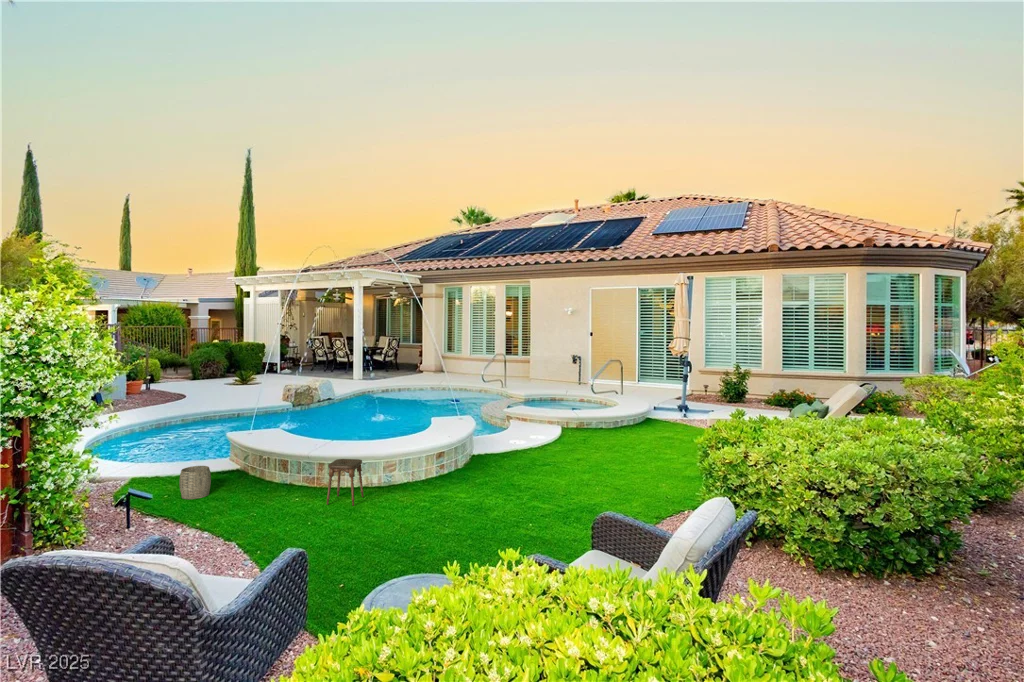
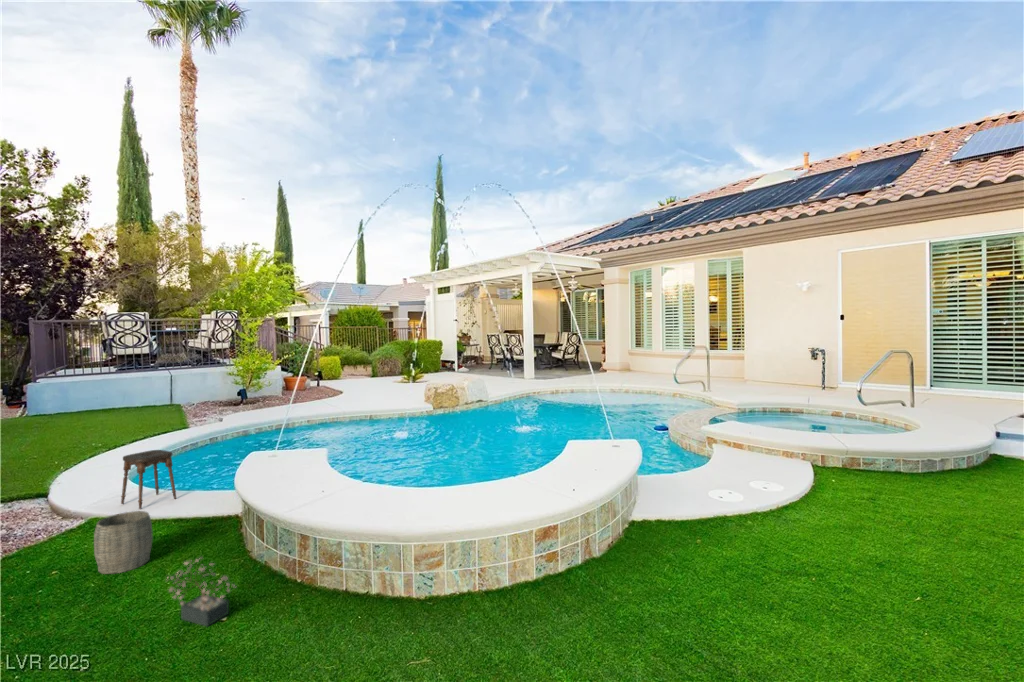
stool: present [327,459,363,506] -> present [121,450,176,509]
decorative plant: none [265,476,298,505] -> present [170,560,235,626]

